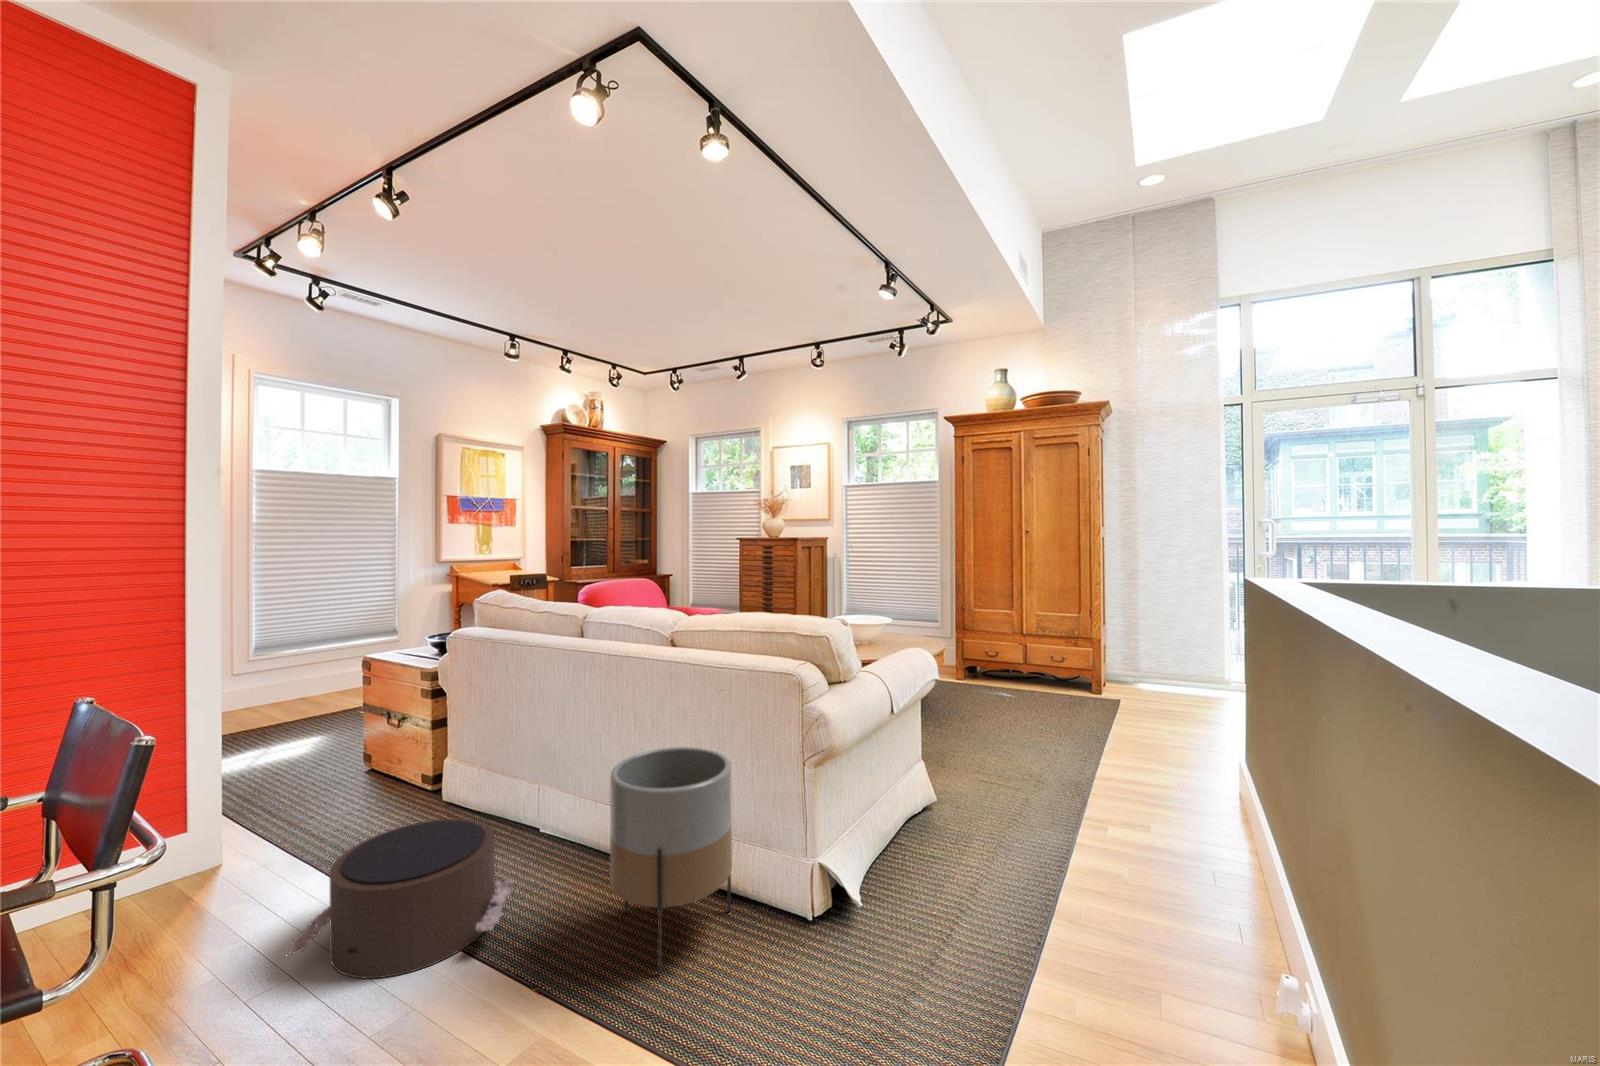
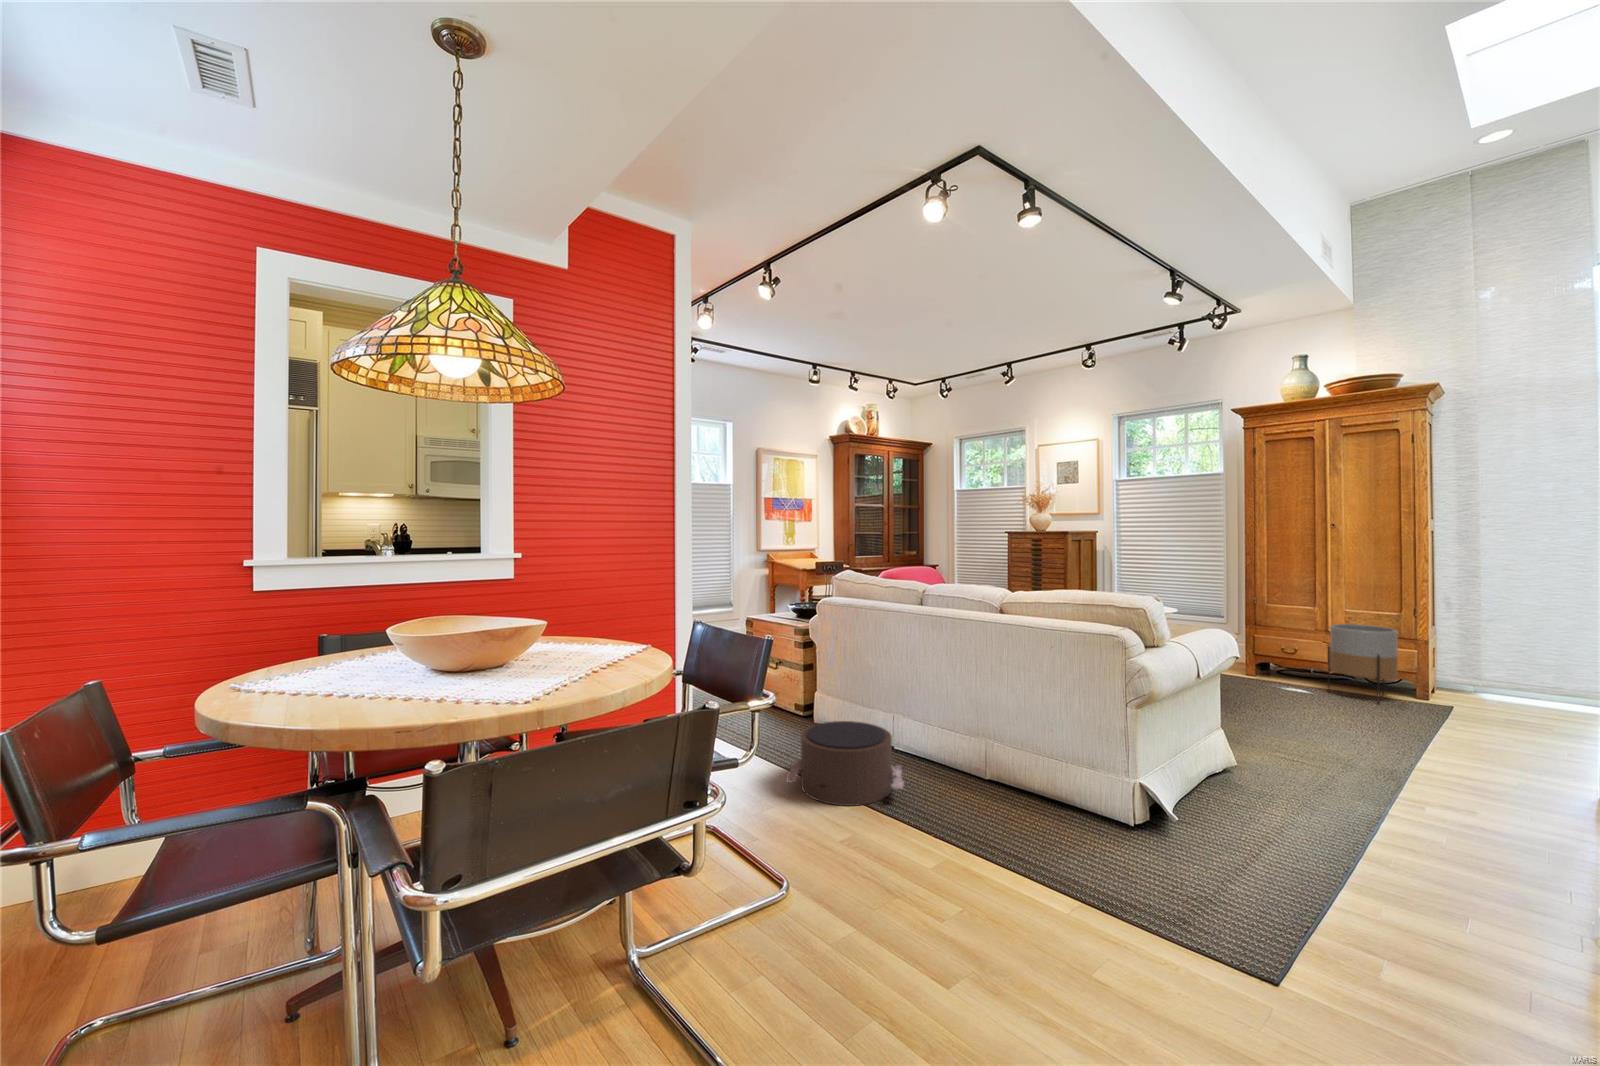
planter: present [610,747,732,975] -> present [1328,624,1398,704]

